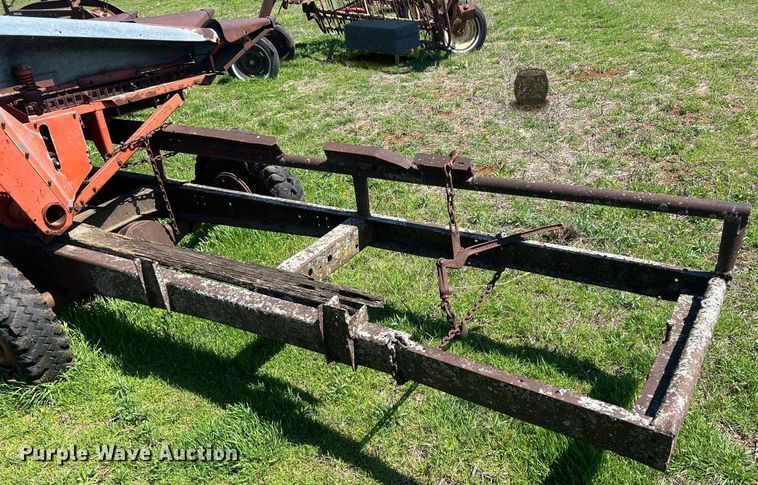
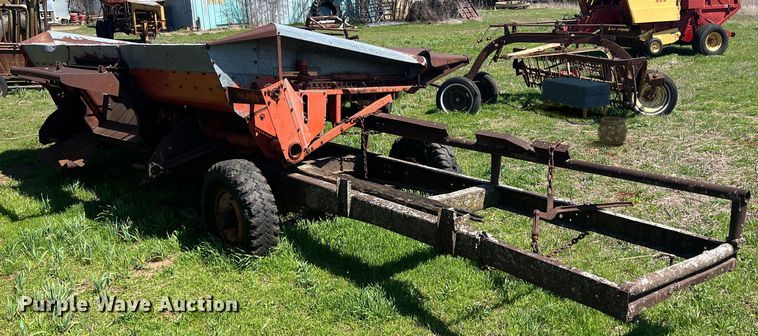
woven basket: present [513,68,549,105] -> present [598,117,627,145]

